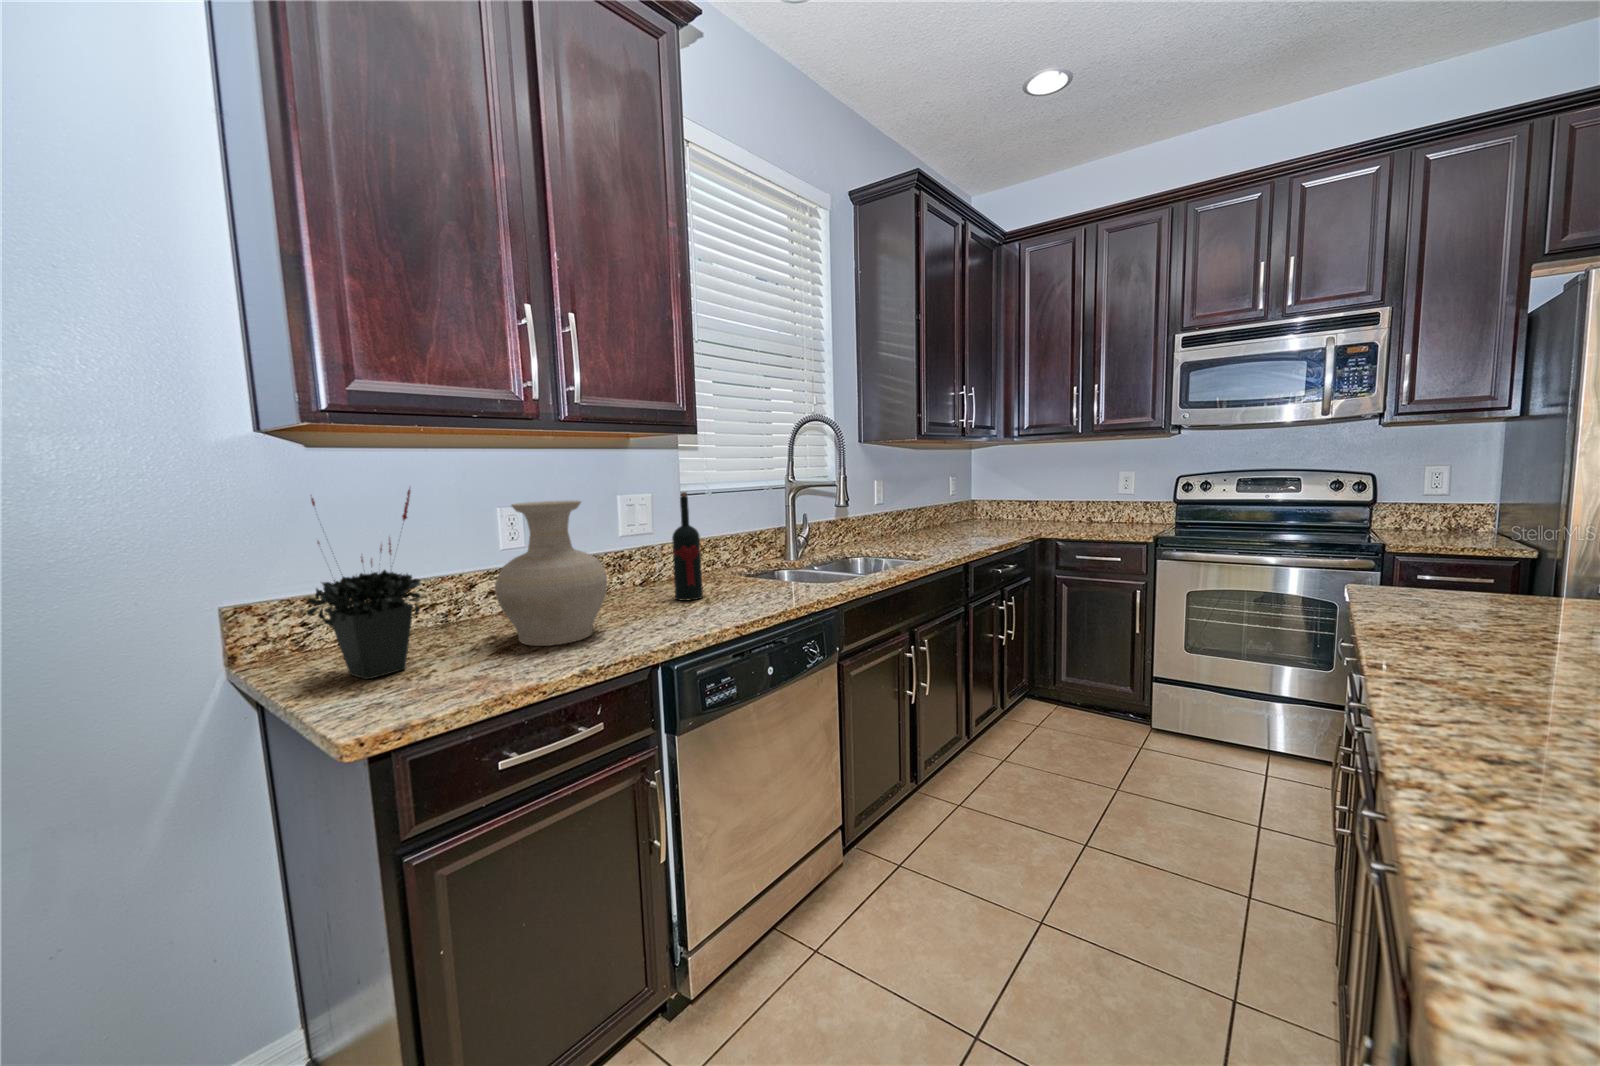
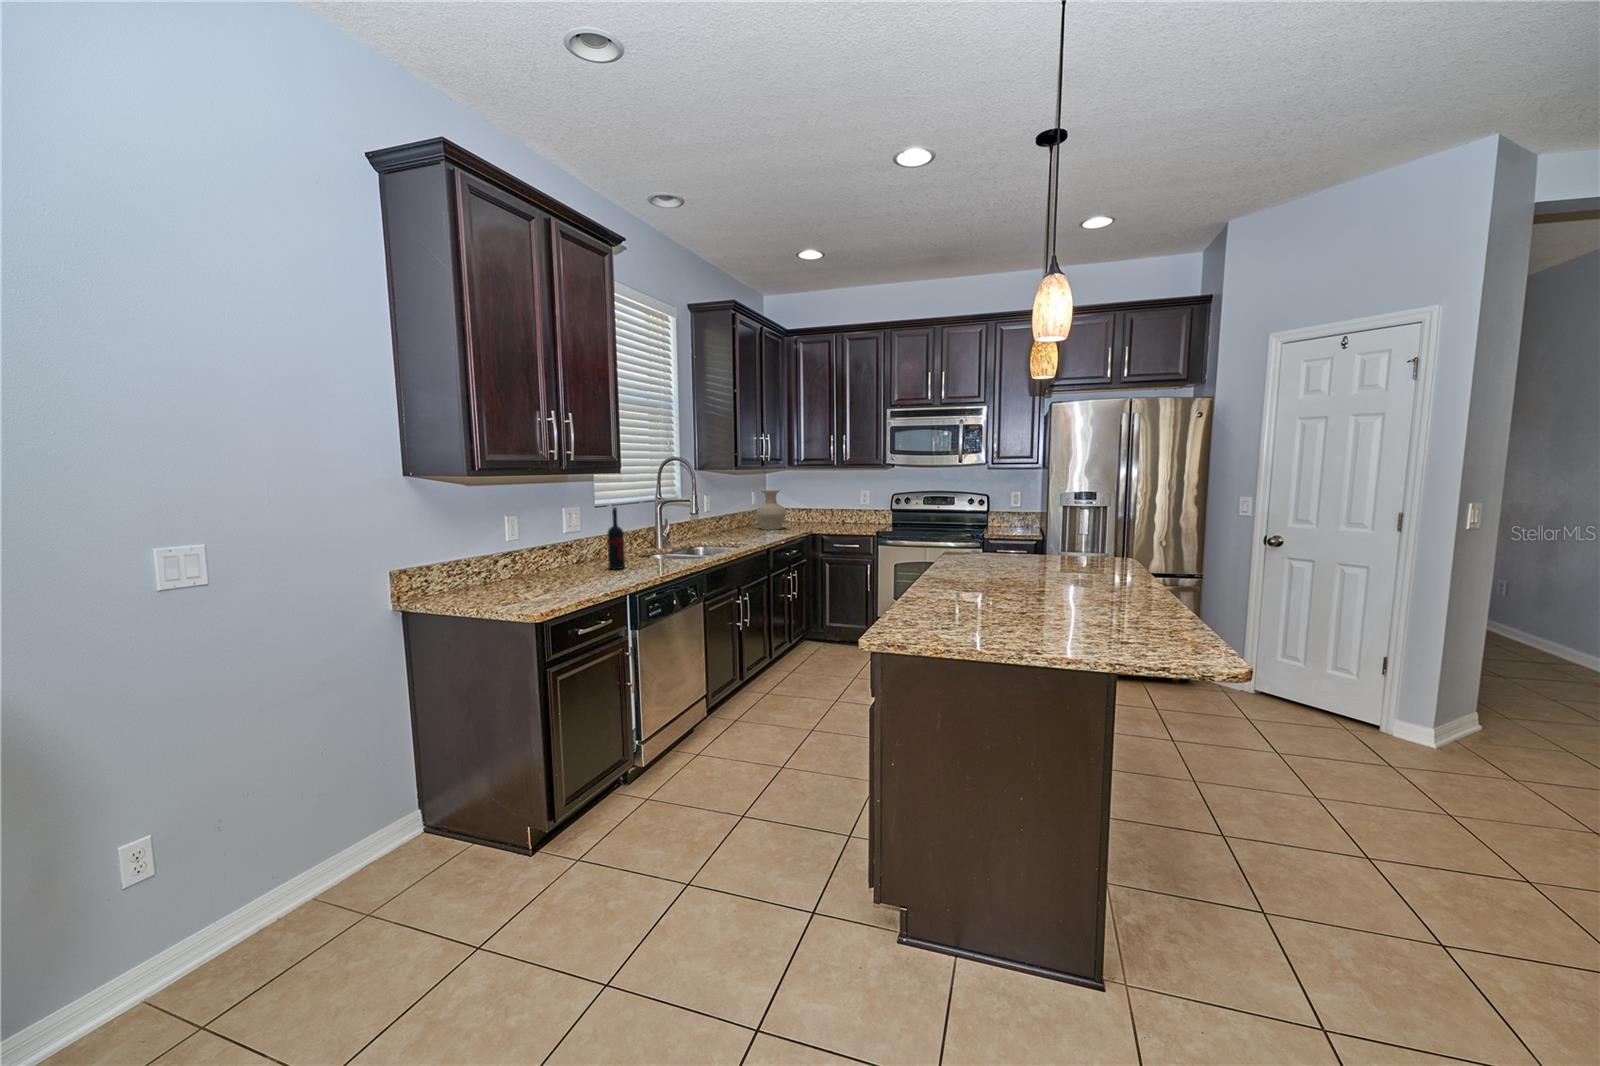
potted plant: present [307,490,421,679] -> none [464,507,520,601]
vase: present [495,500,607,646] -> present [756,490,786,530]

